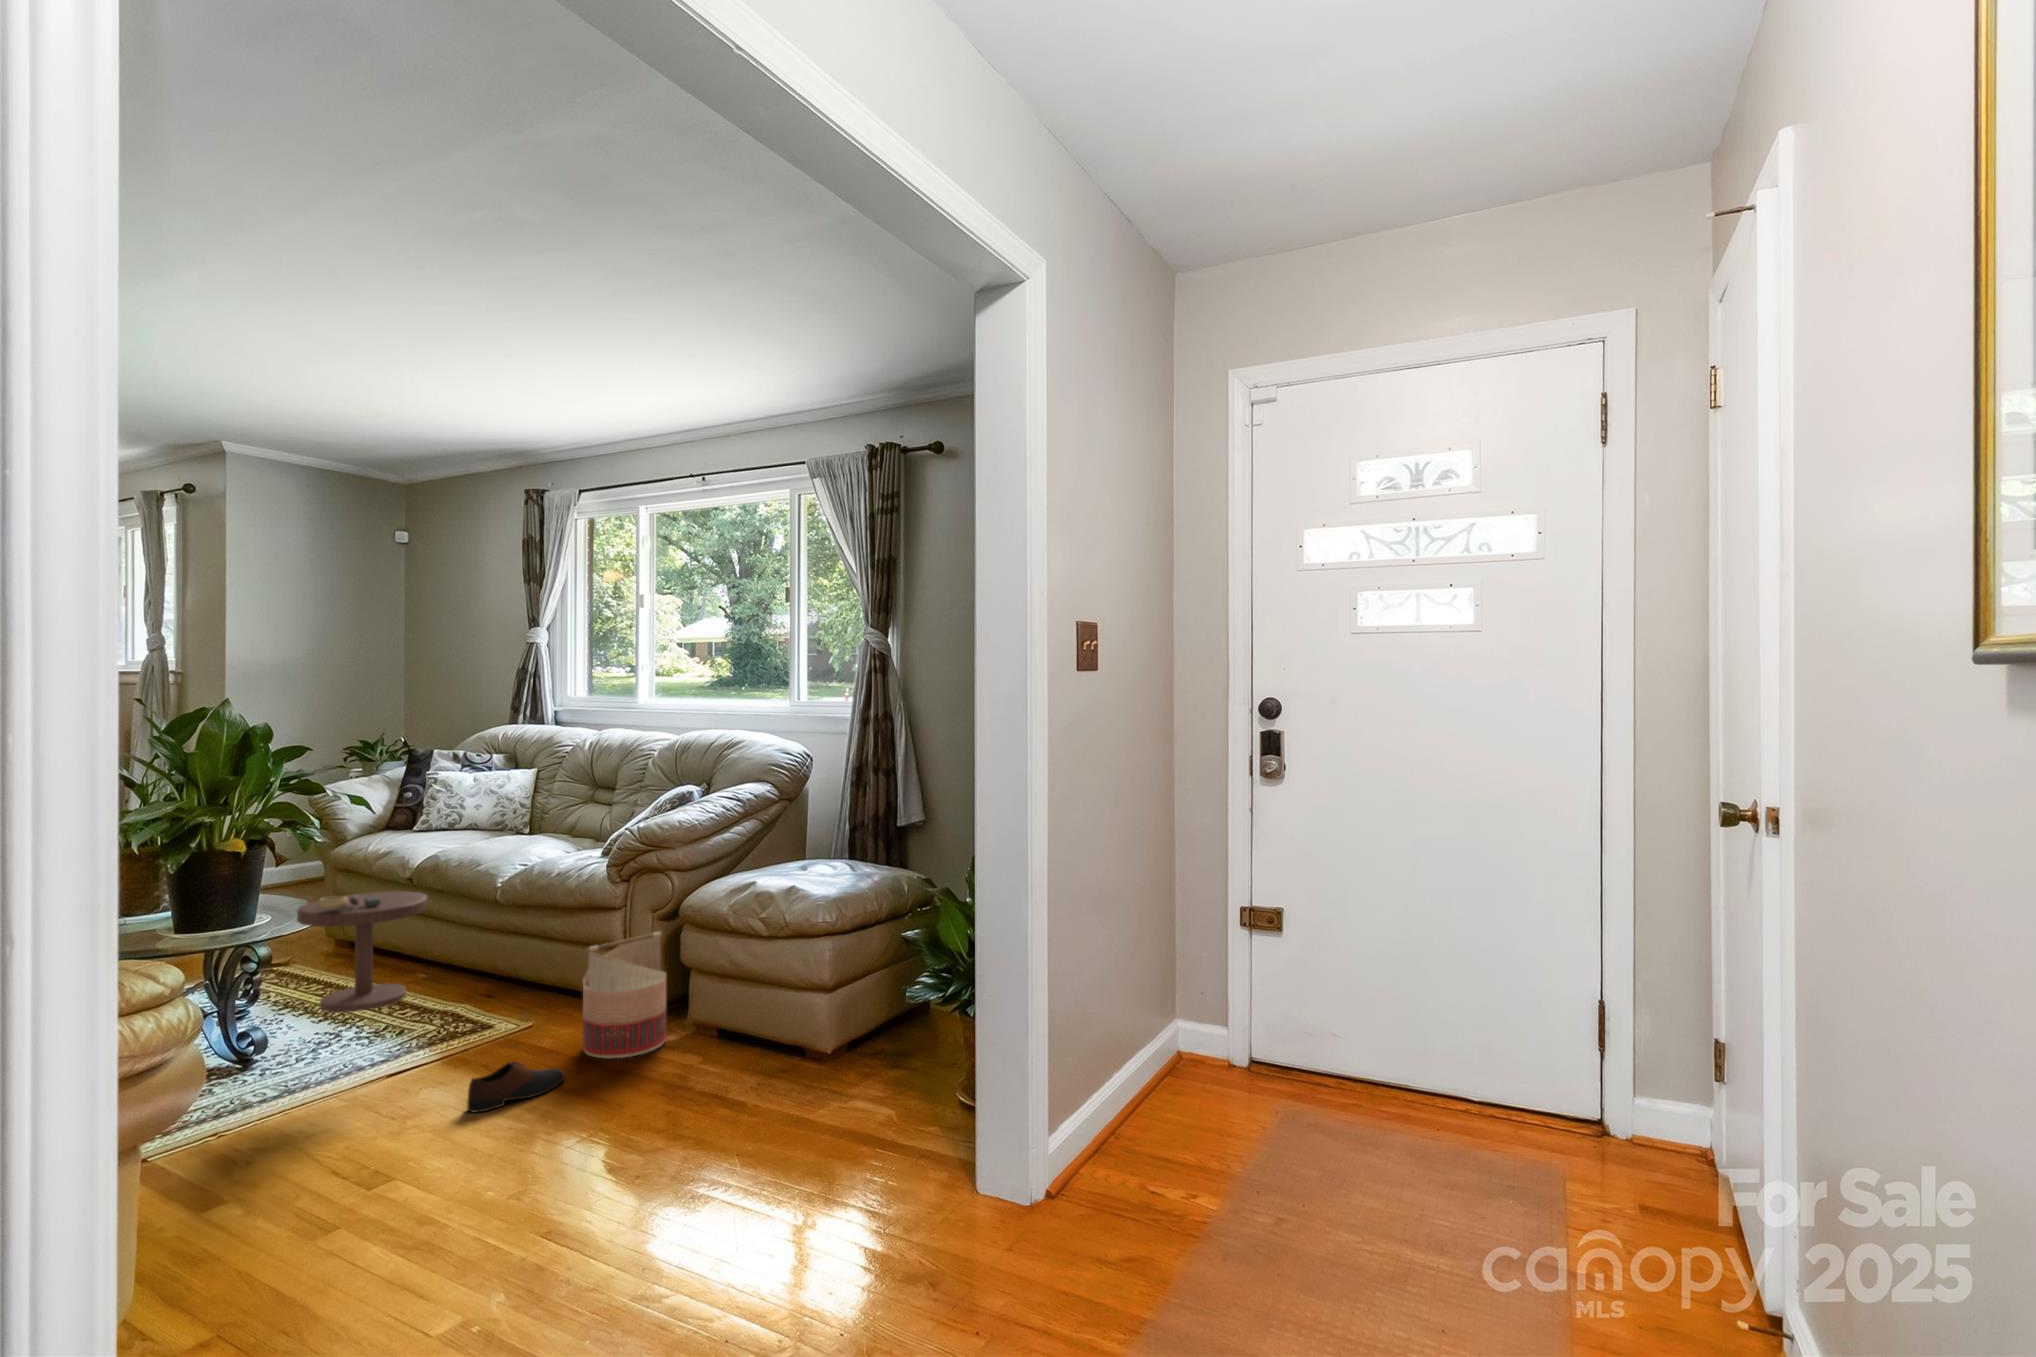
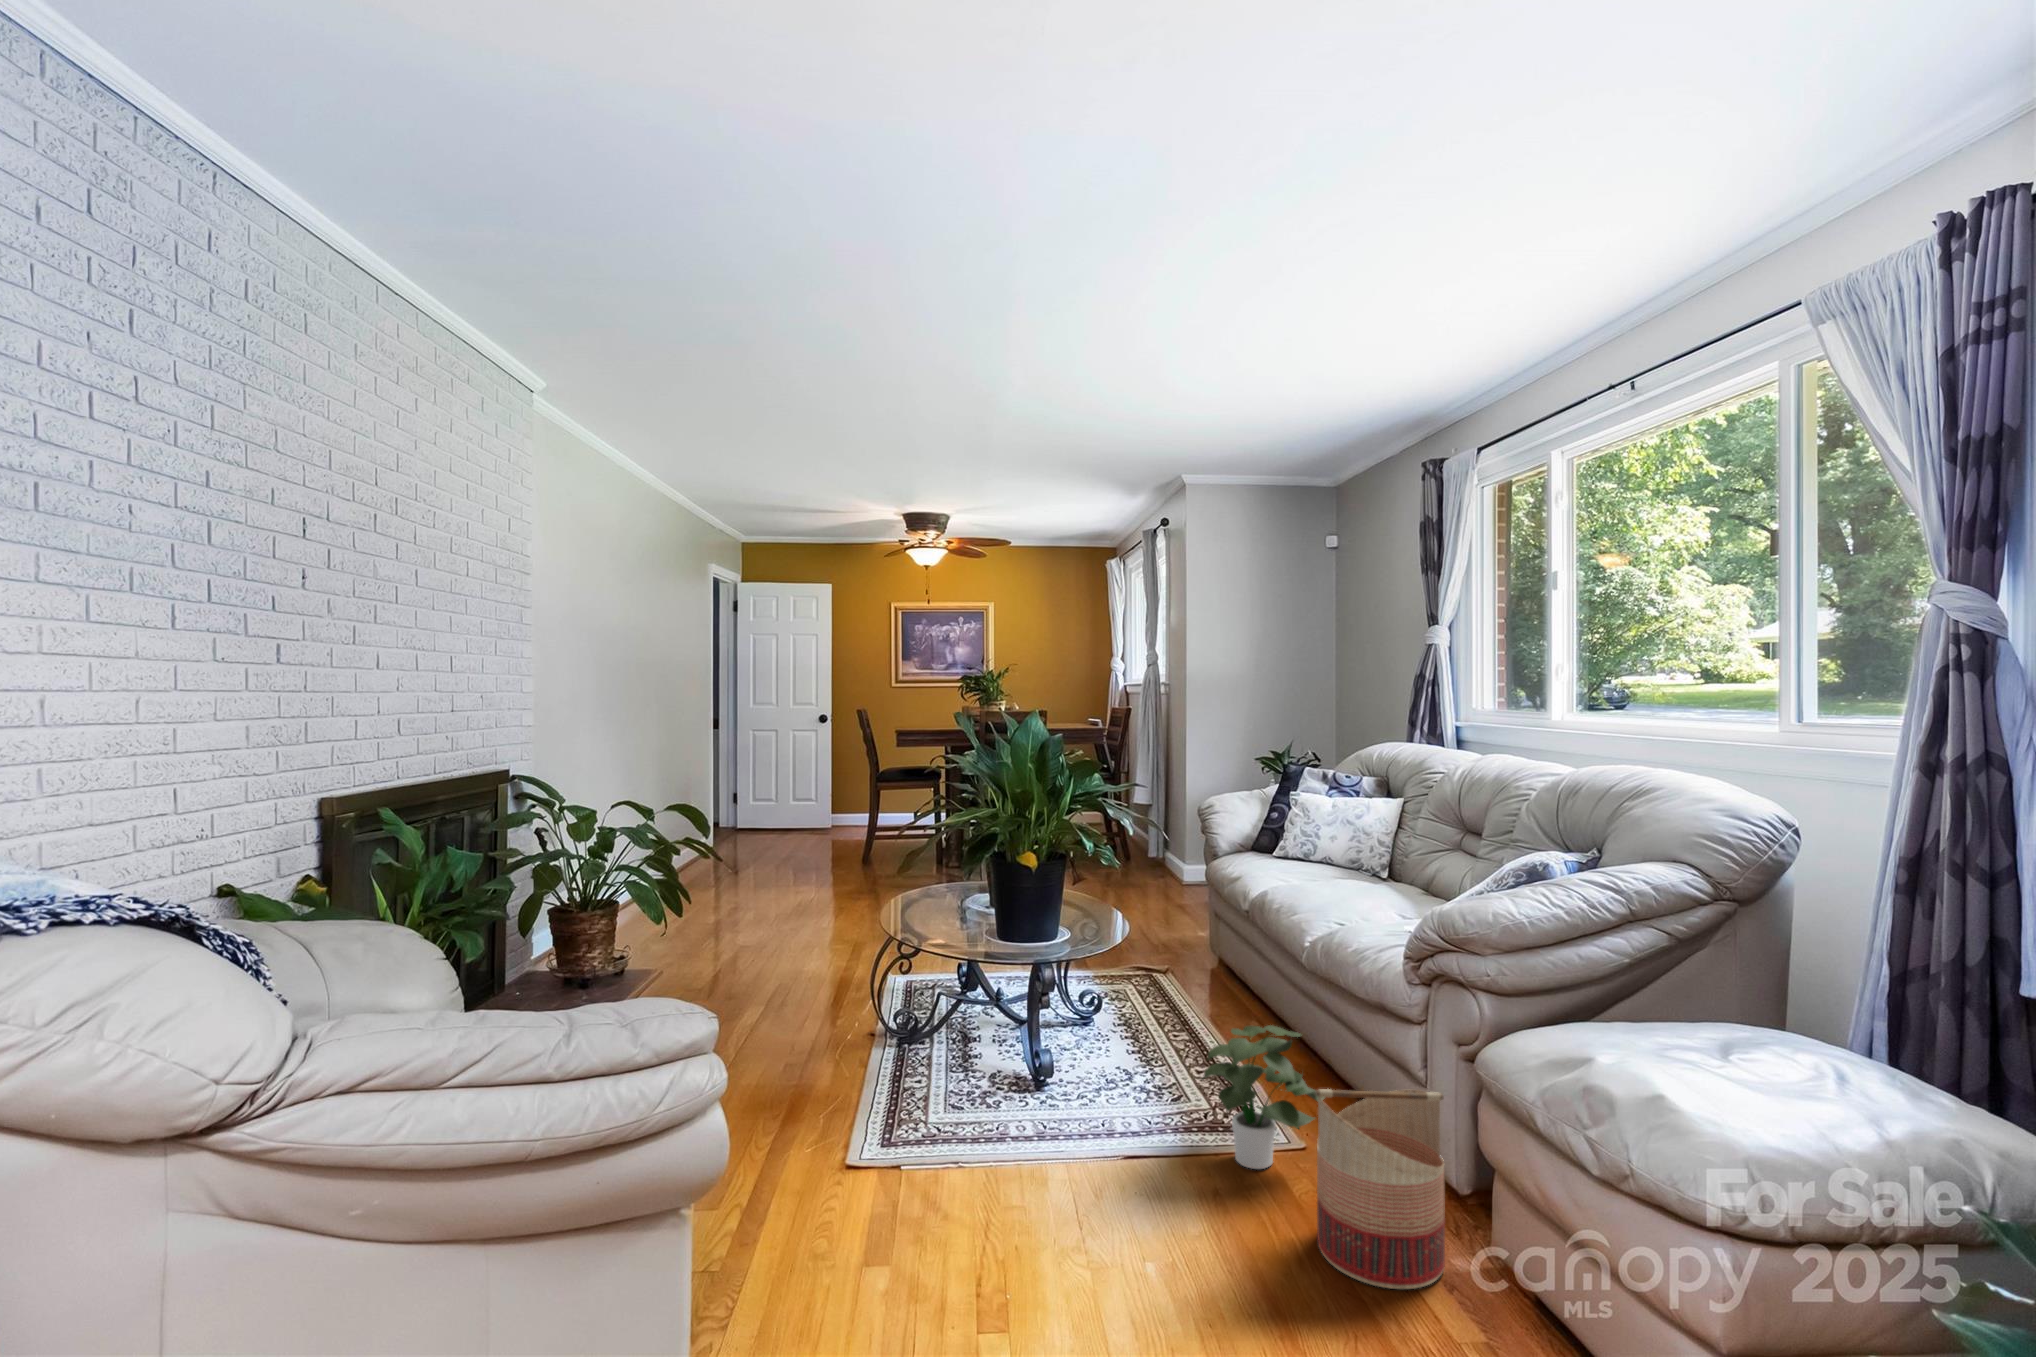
side table: present [297,891,427,1013] -> none [999,941,1128,1188]
potted plant: none [457,931,566,1041] -> present [1203,1025,1325,1169]
shoe: present [467,1062,565,1112] -> none [1124,1228,1262,1297]

